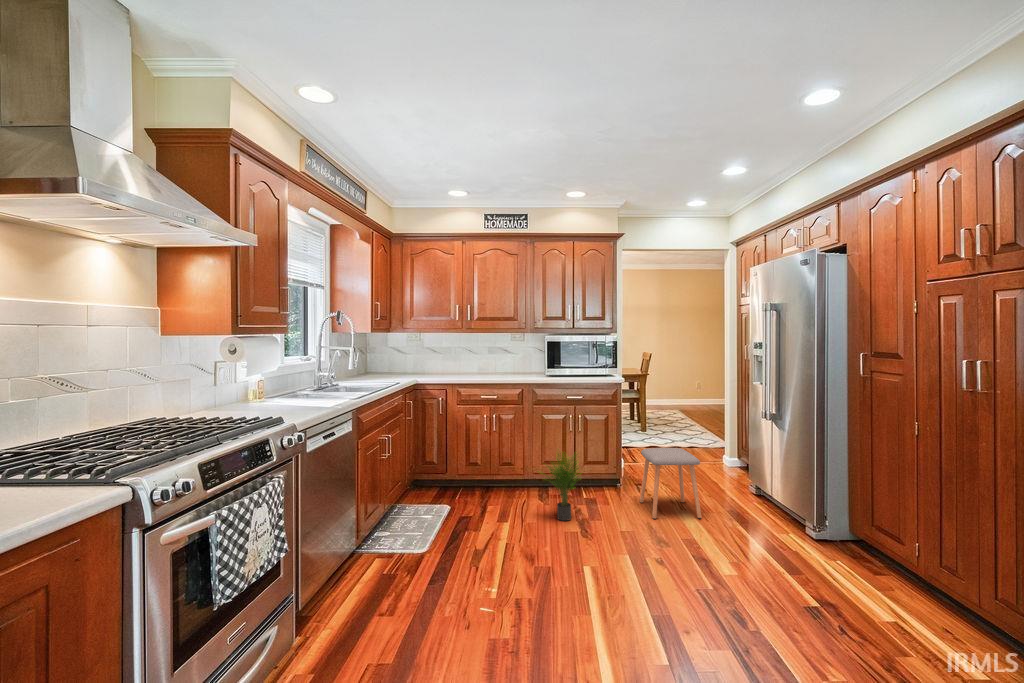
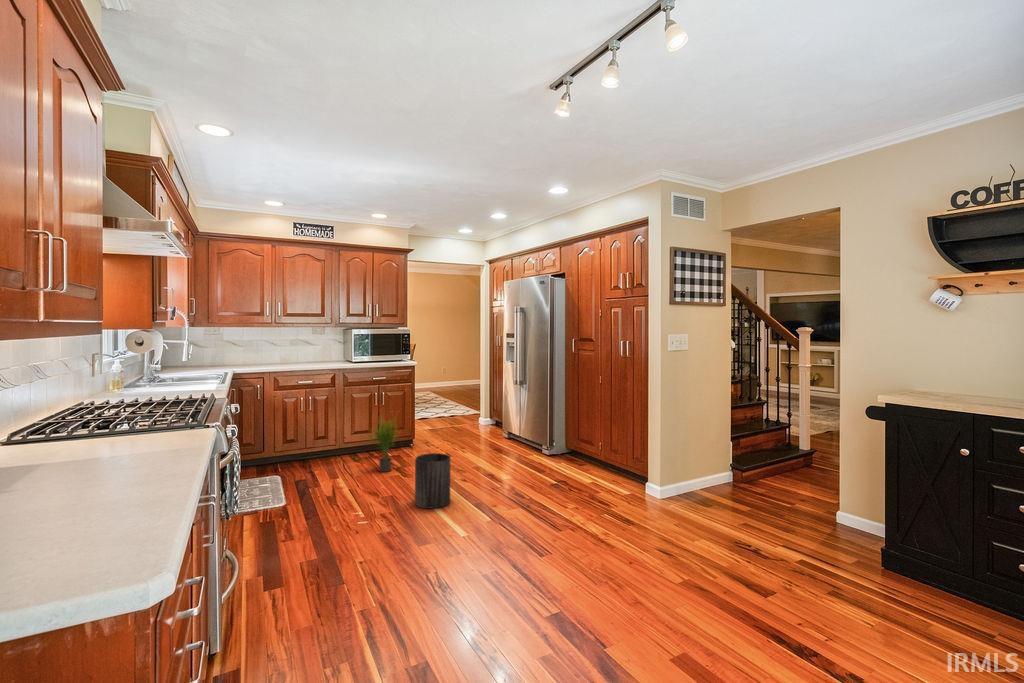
stool: present [640,448,701,519] -> none [435,410,480,461]
trash can: none [567,519,618,608] -> present [415,453,451,508]

